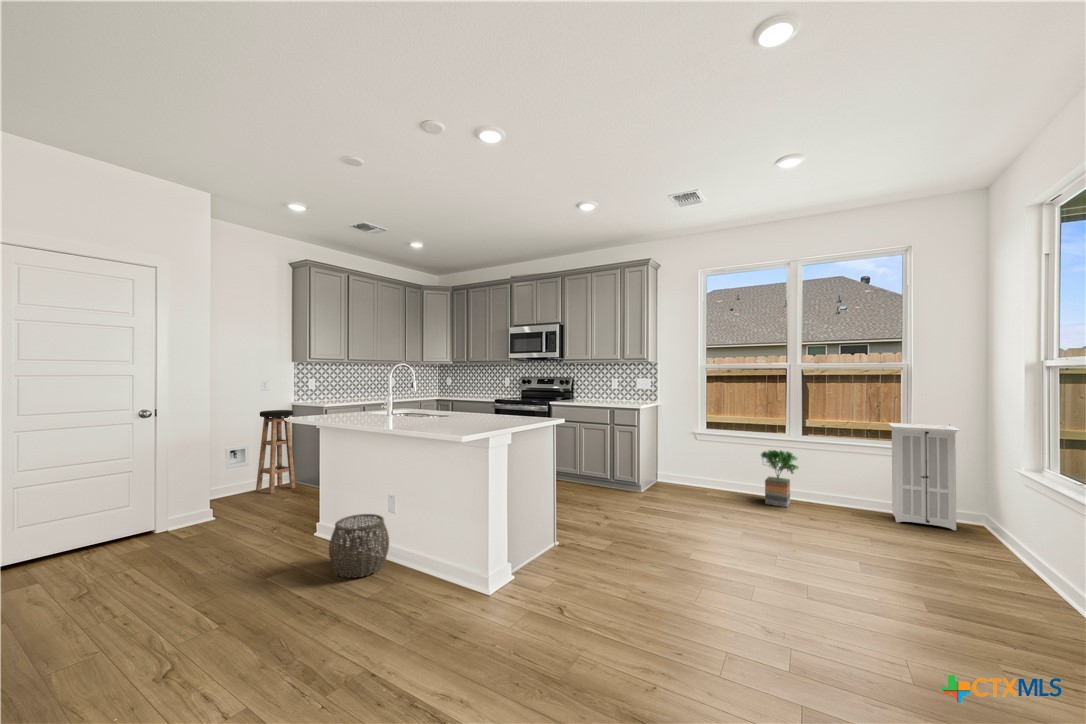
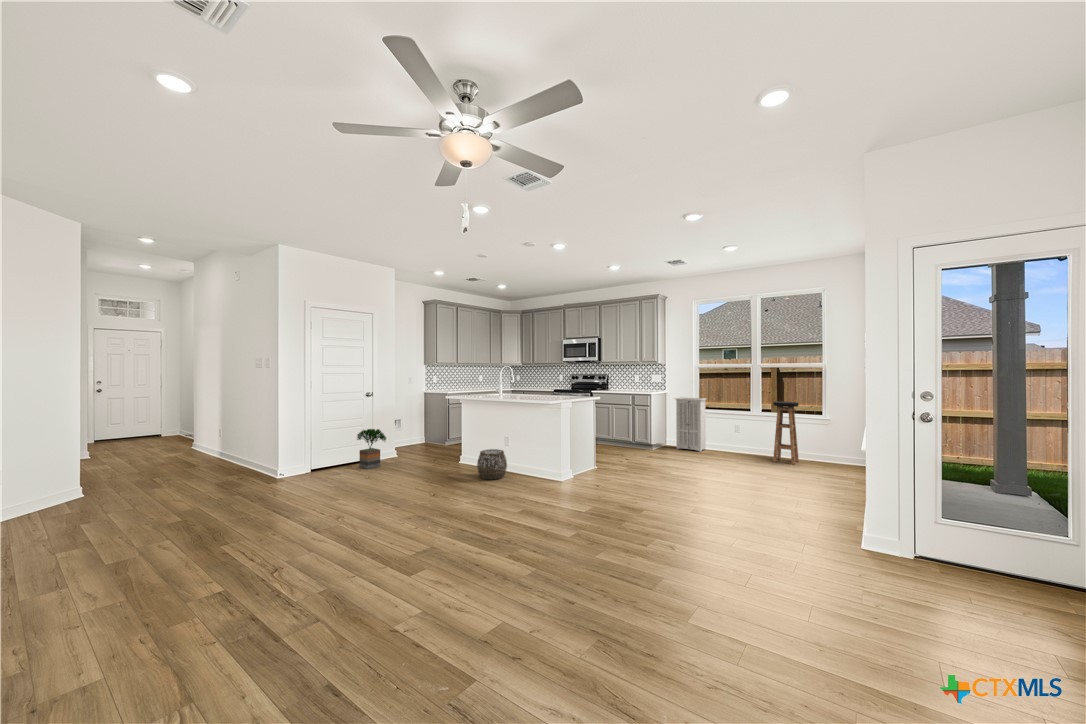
bar stool: present [256,410,295,494] -> present [773,401,799,464]
storage cabinet: present [889,422,960,531] -> present [675,397,706,452]
potted tree: present [761,450,798,507] -> present [357,429,386,469]

